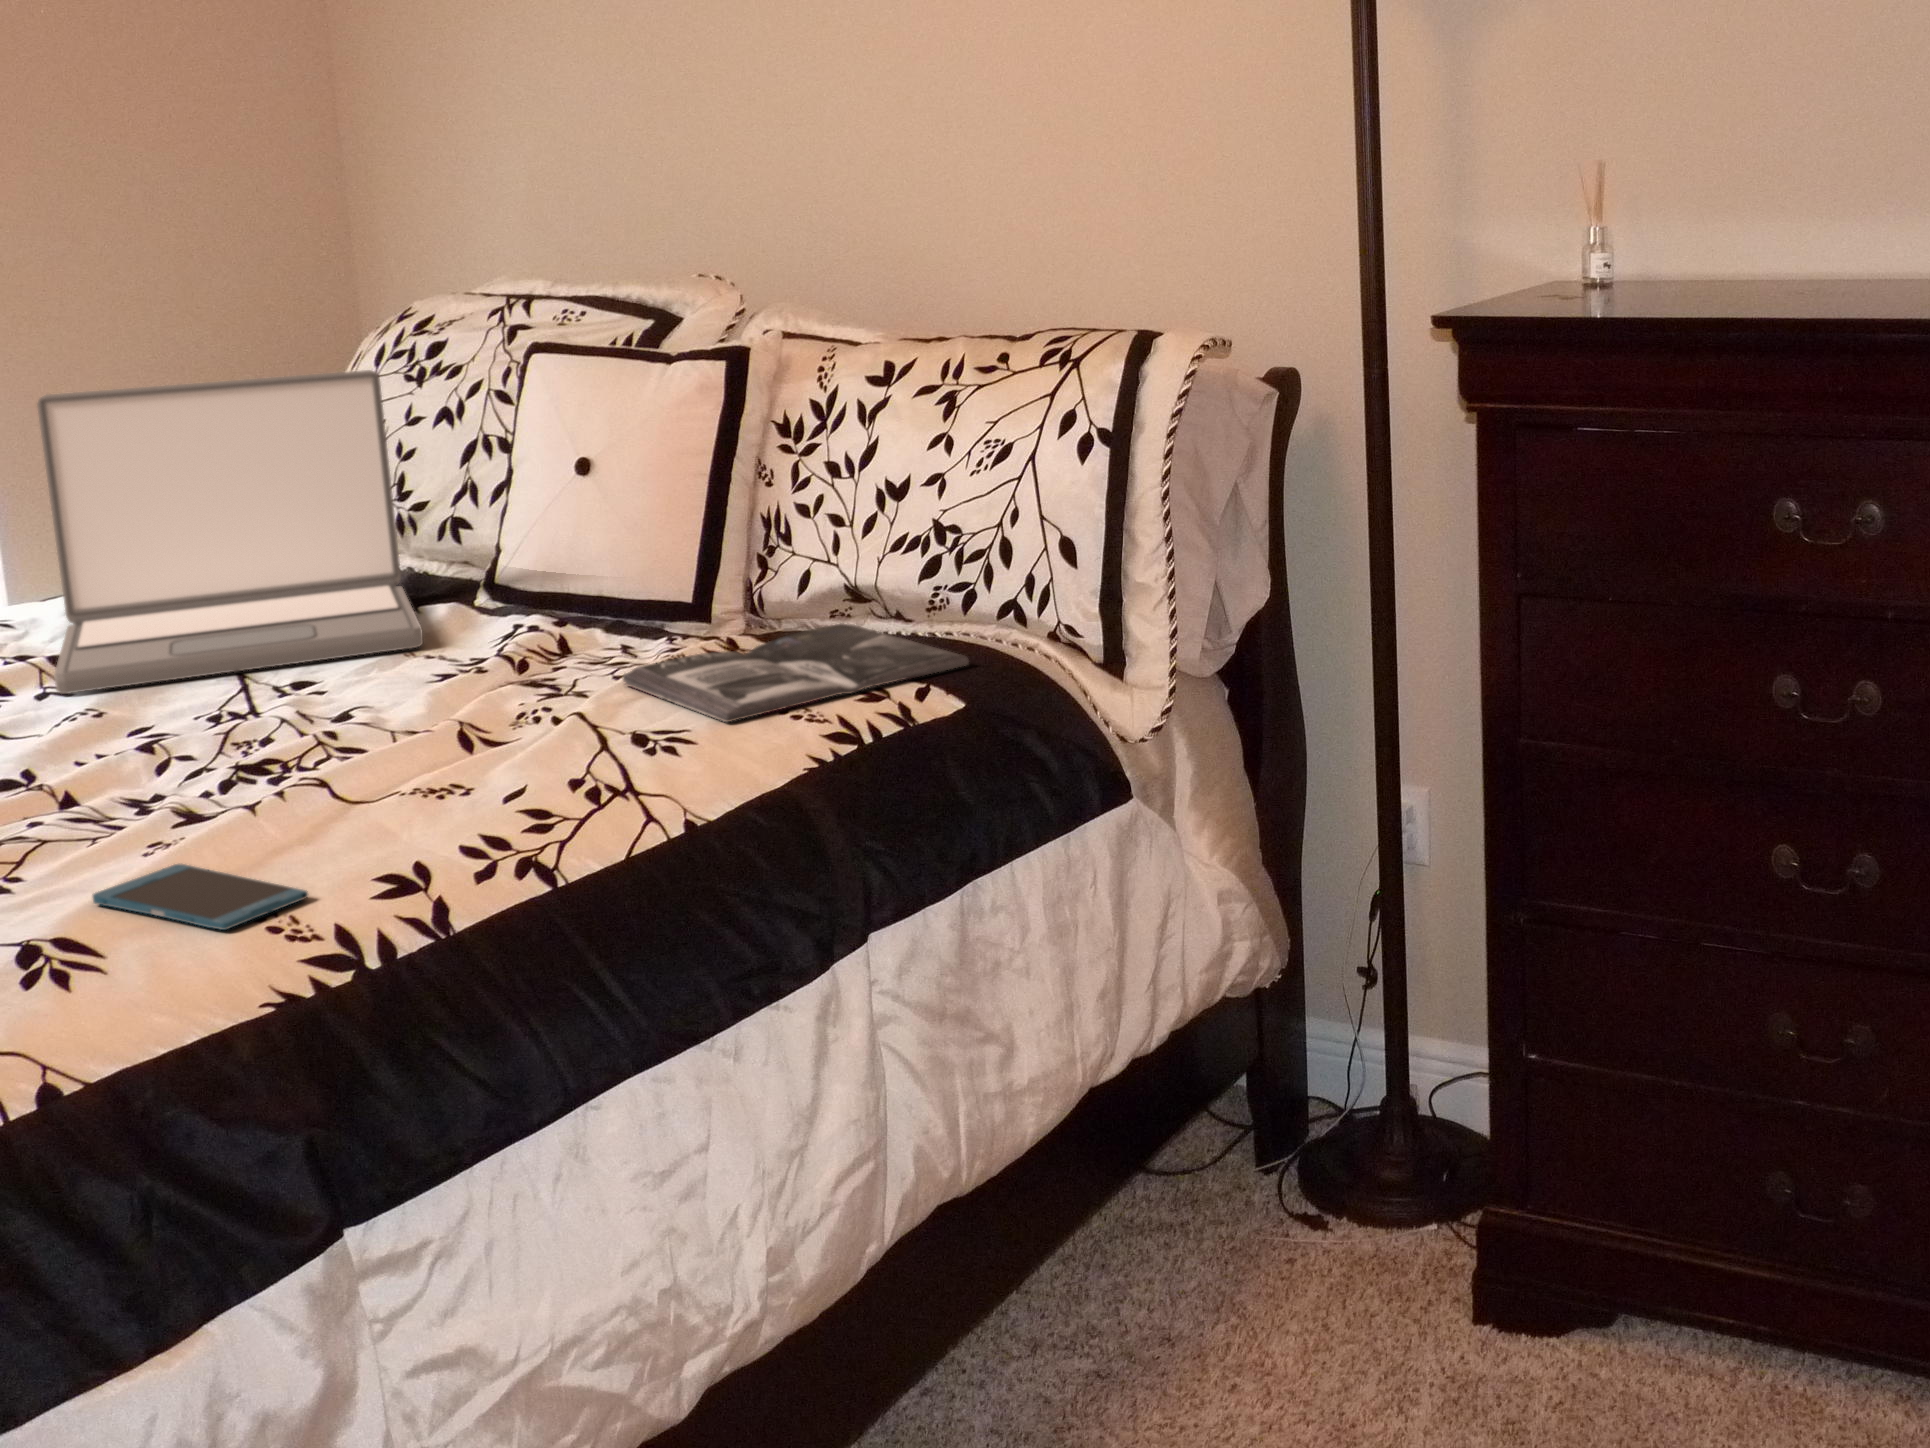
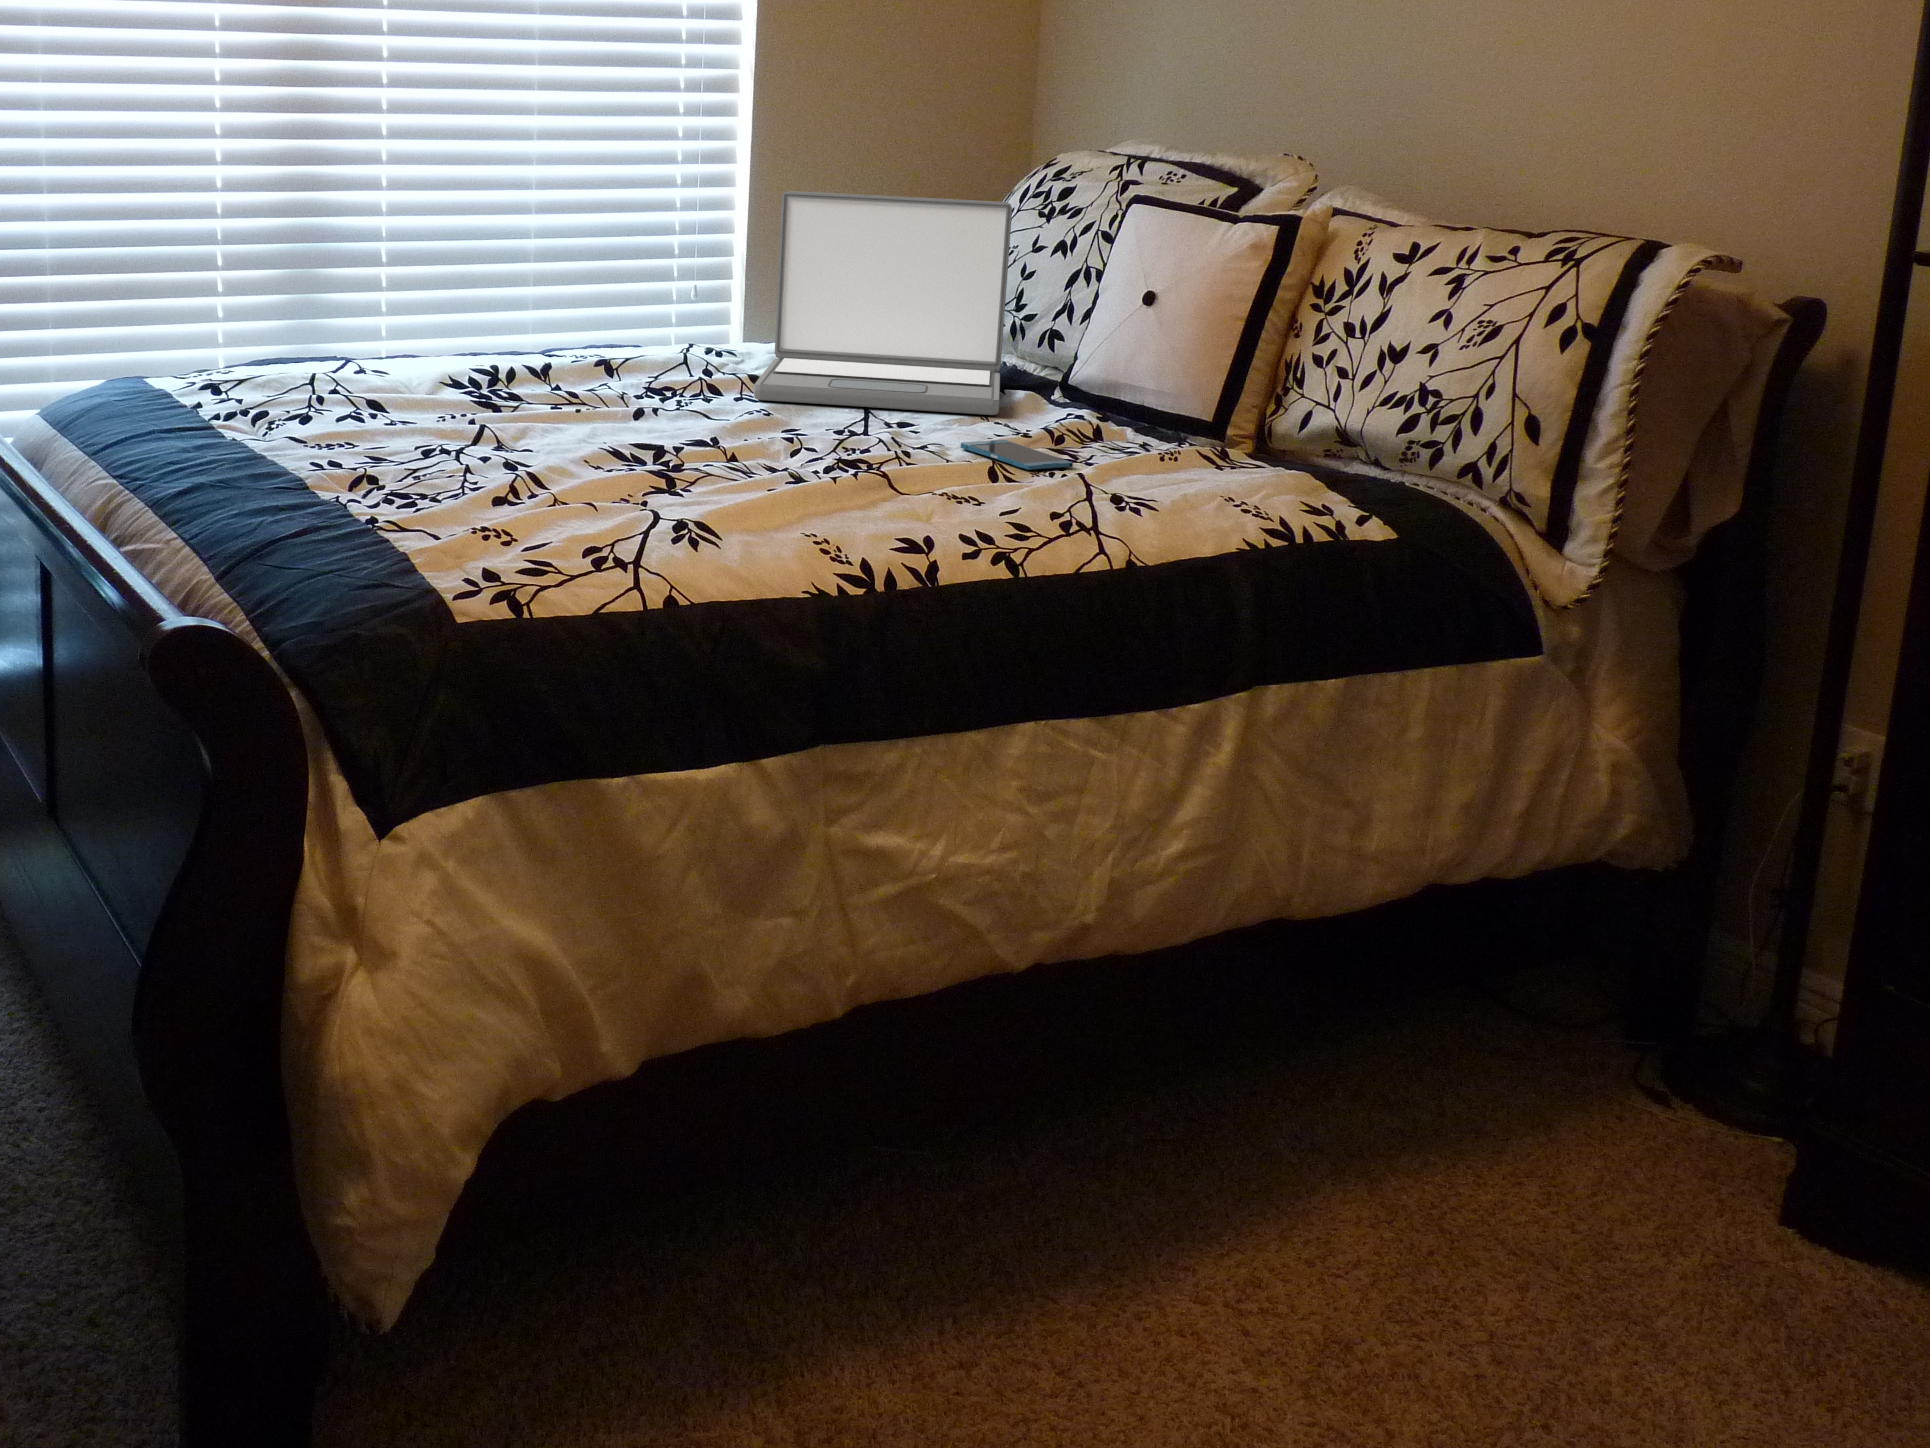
magazine: present [622,623,969,722] -> none [1126,453,1411,504]
smartphone: present [93,864,308,930] -> present [961,440,1073,470]

